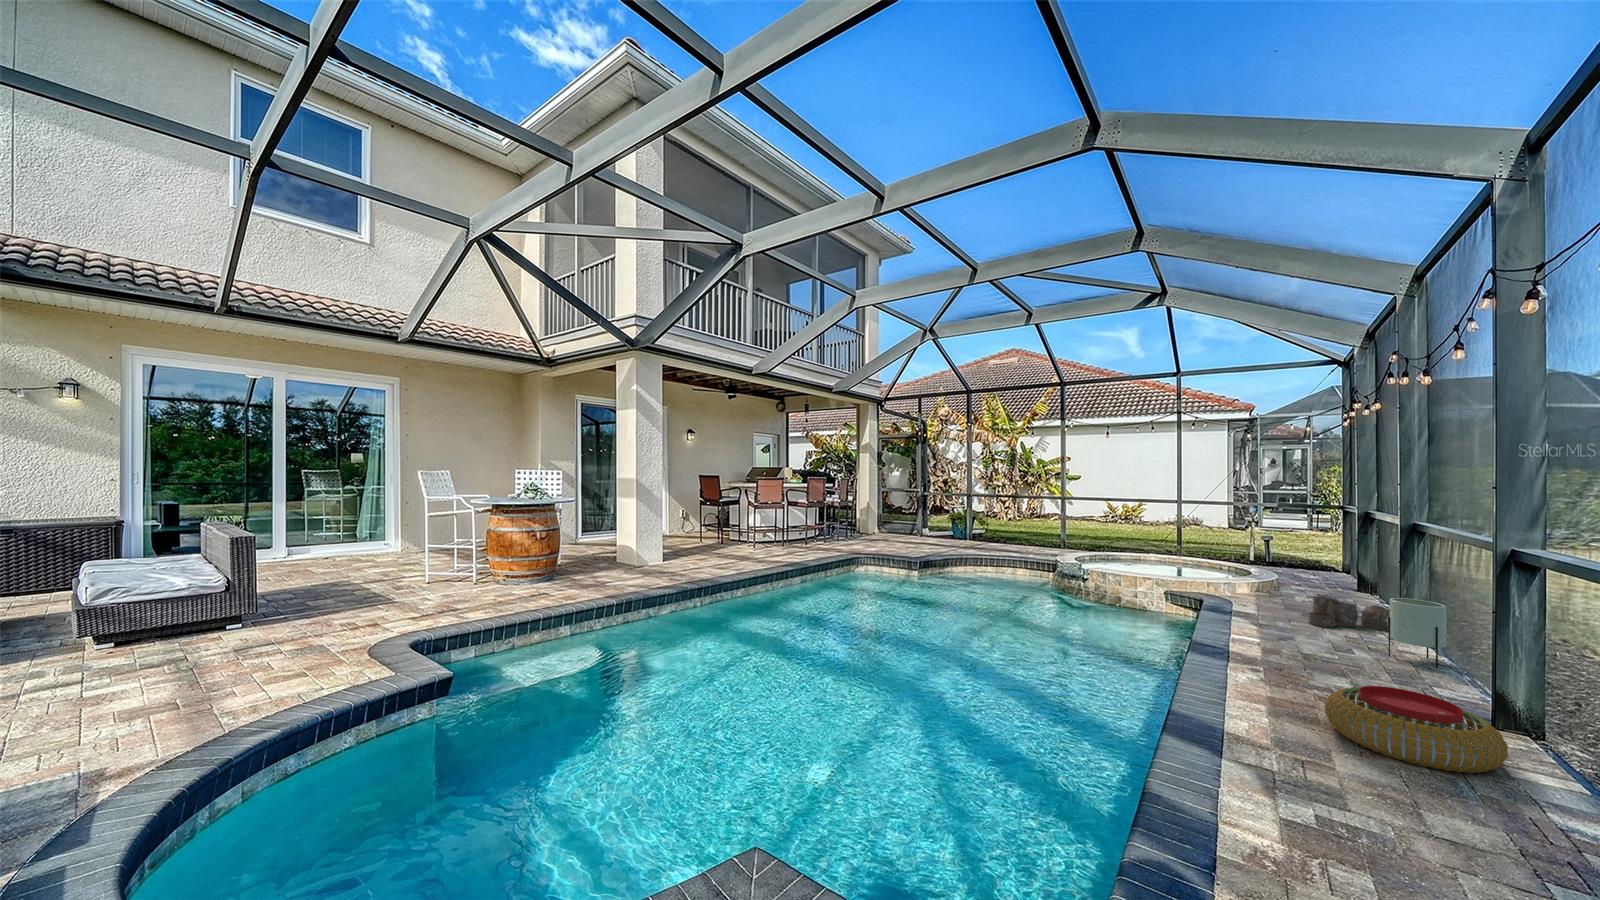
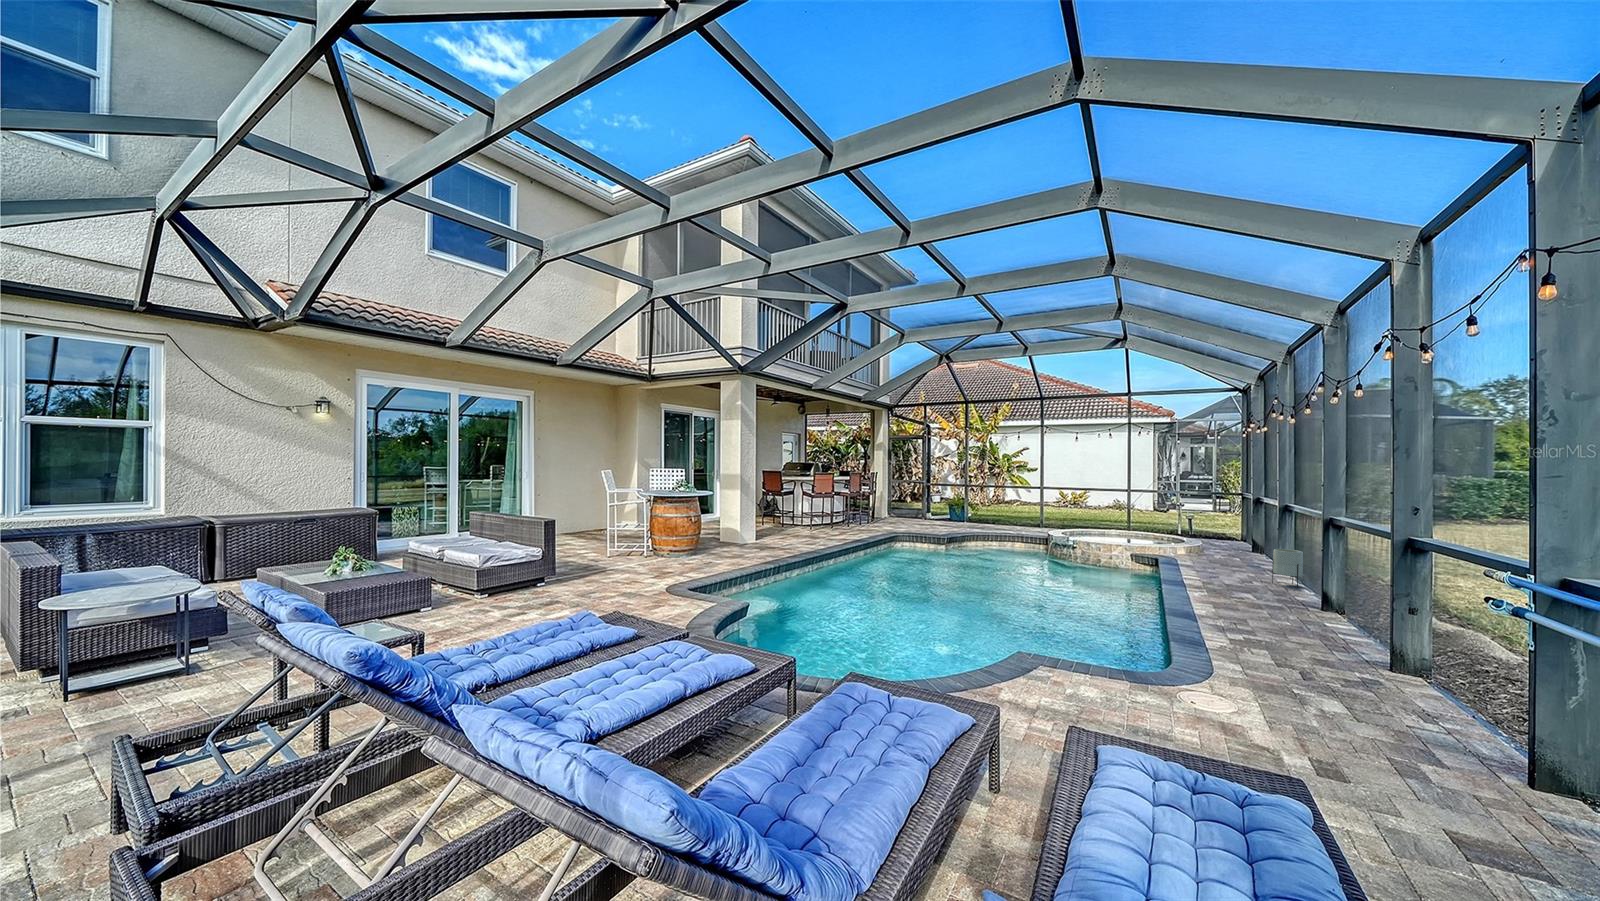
woven basket: present [1309,596,1390,631] -> none [1226,551,1276,572]
pouf: present [1325,686,1508,773] -> none [1244,589,1327,624]

